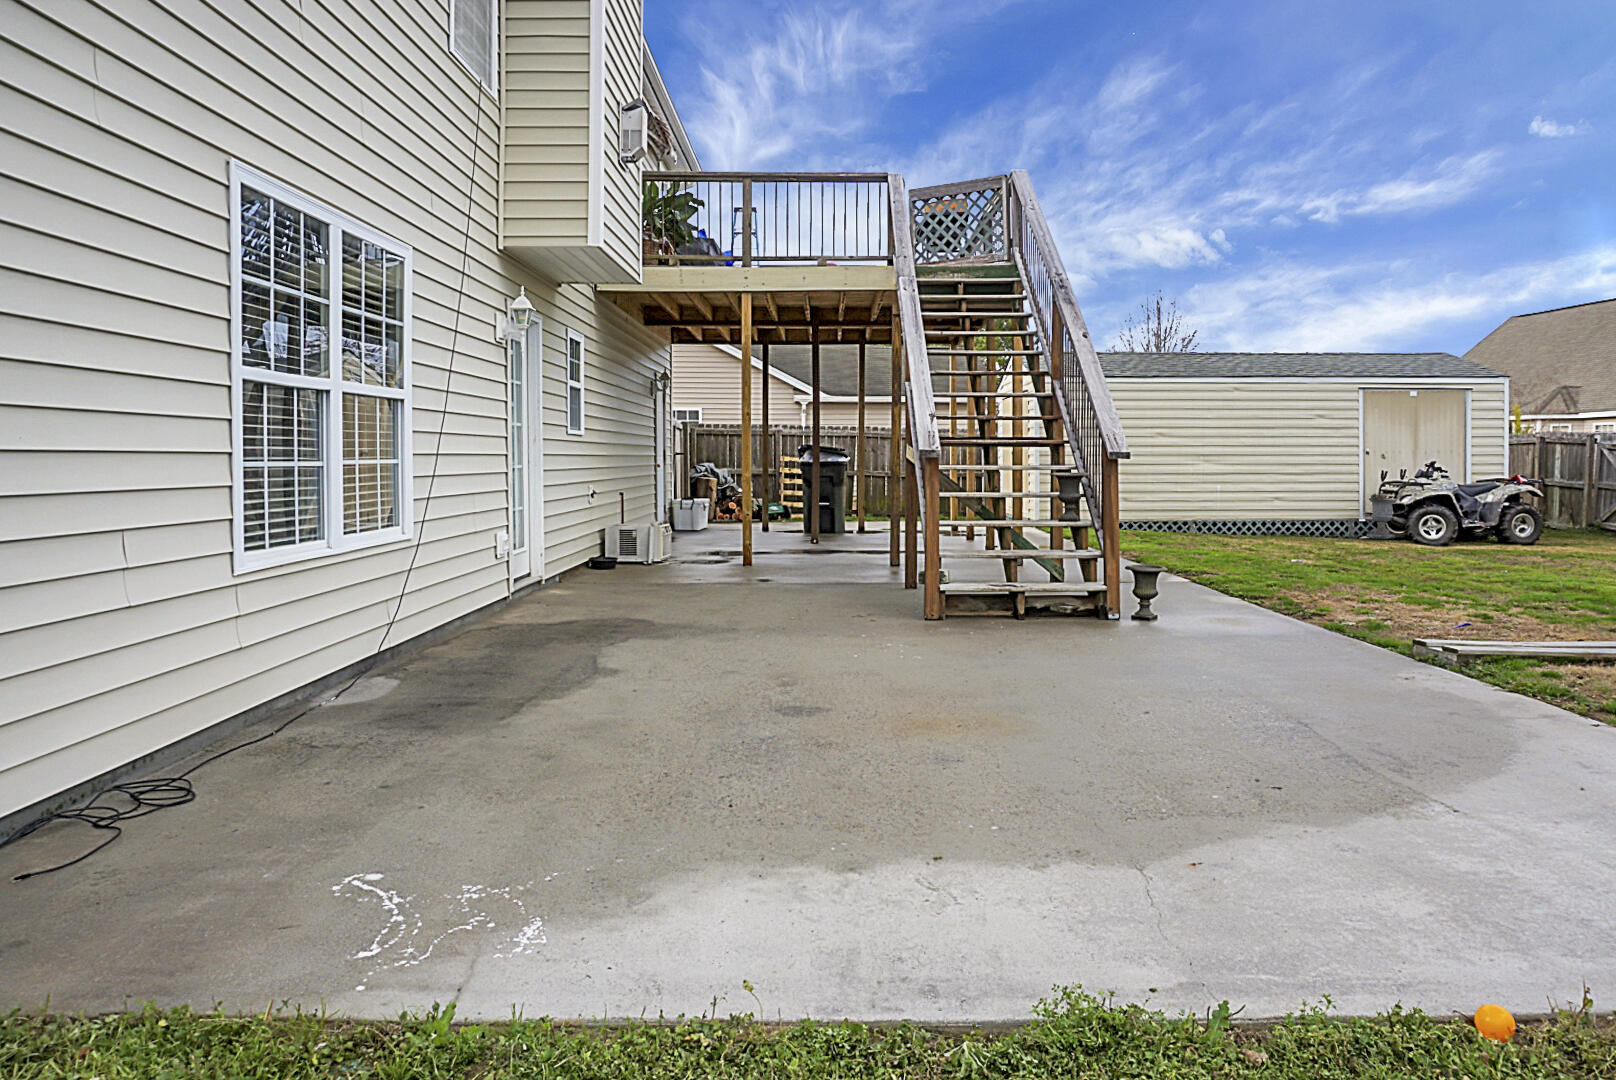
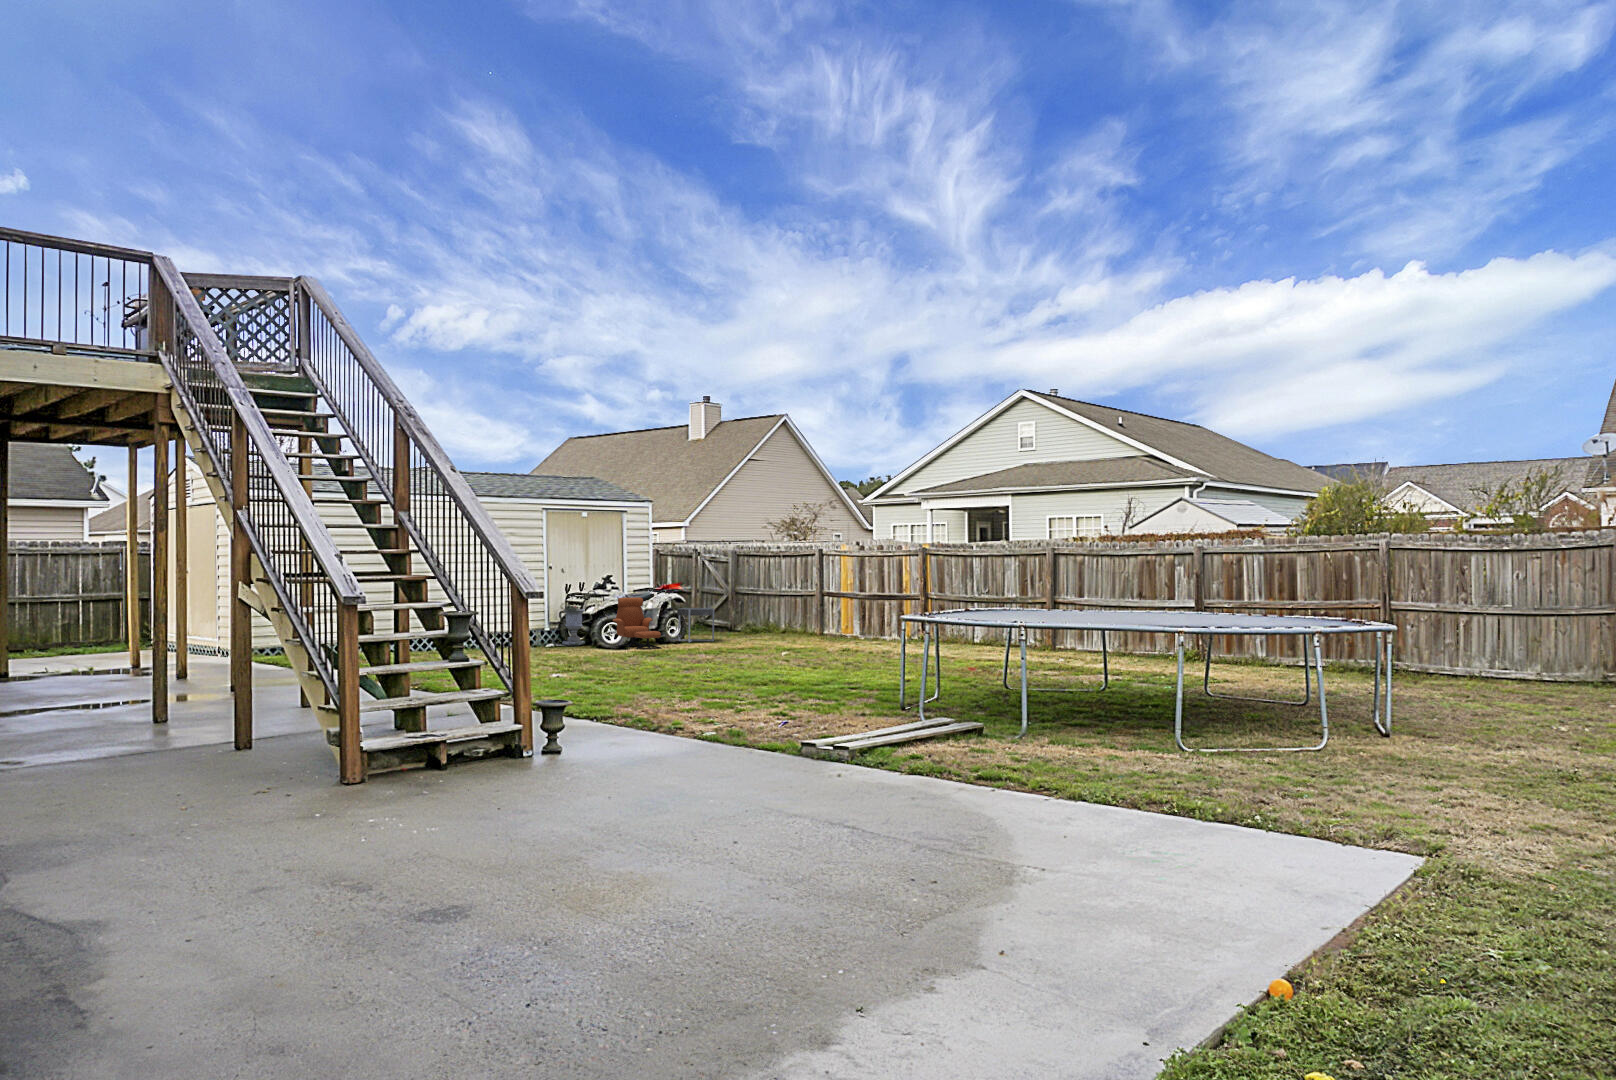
lounge chair: none [1430,486,1493,548] -> present [613,598,661,649]
side table: none [1531,502,1594,546] -> present [677,608,714,643]

